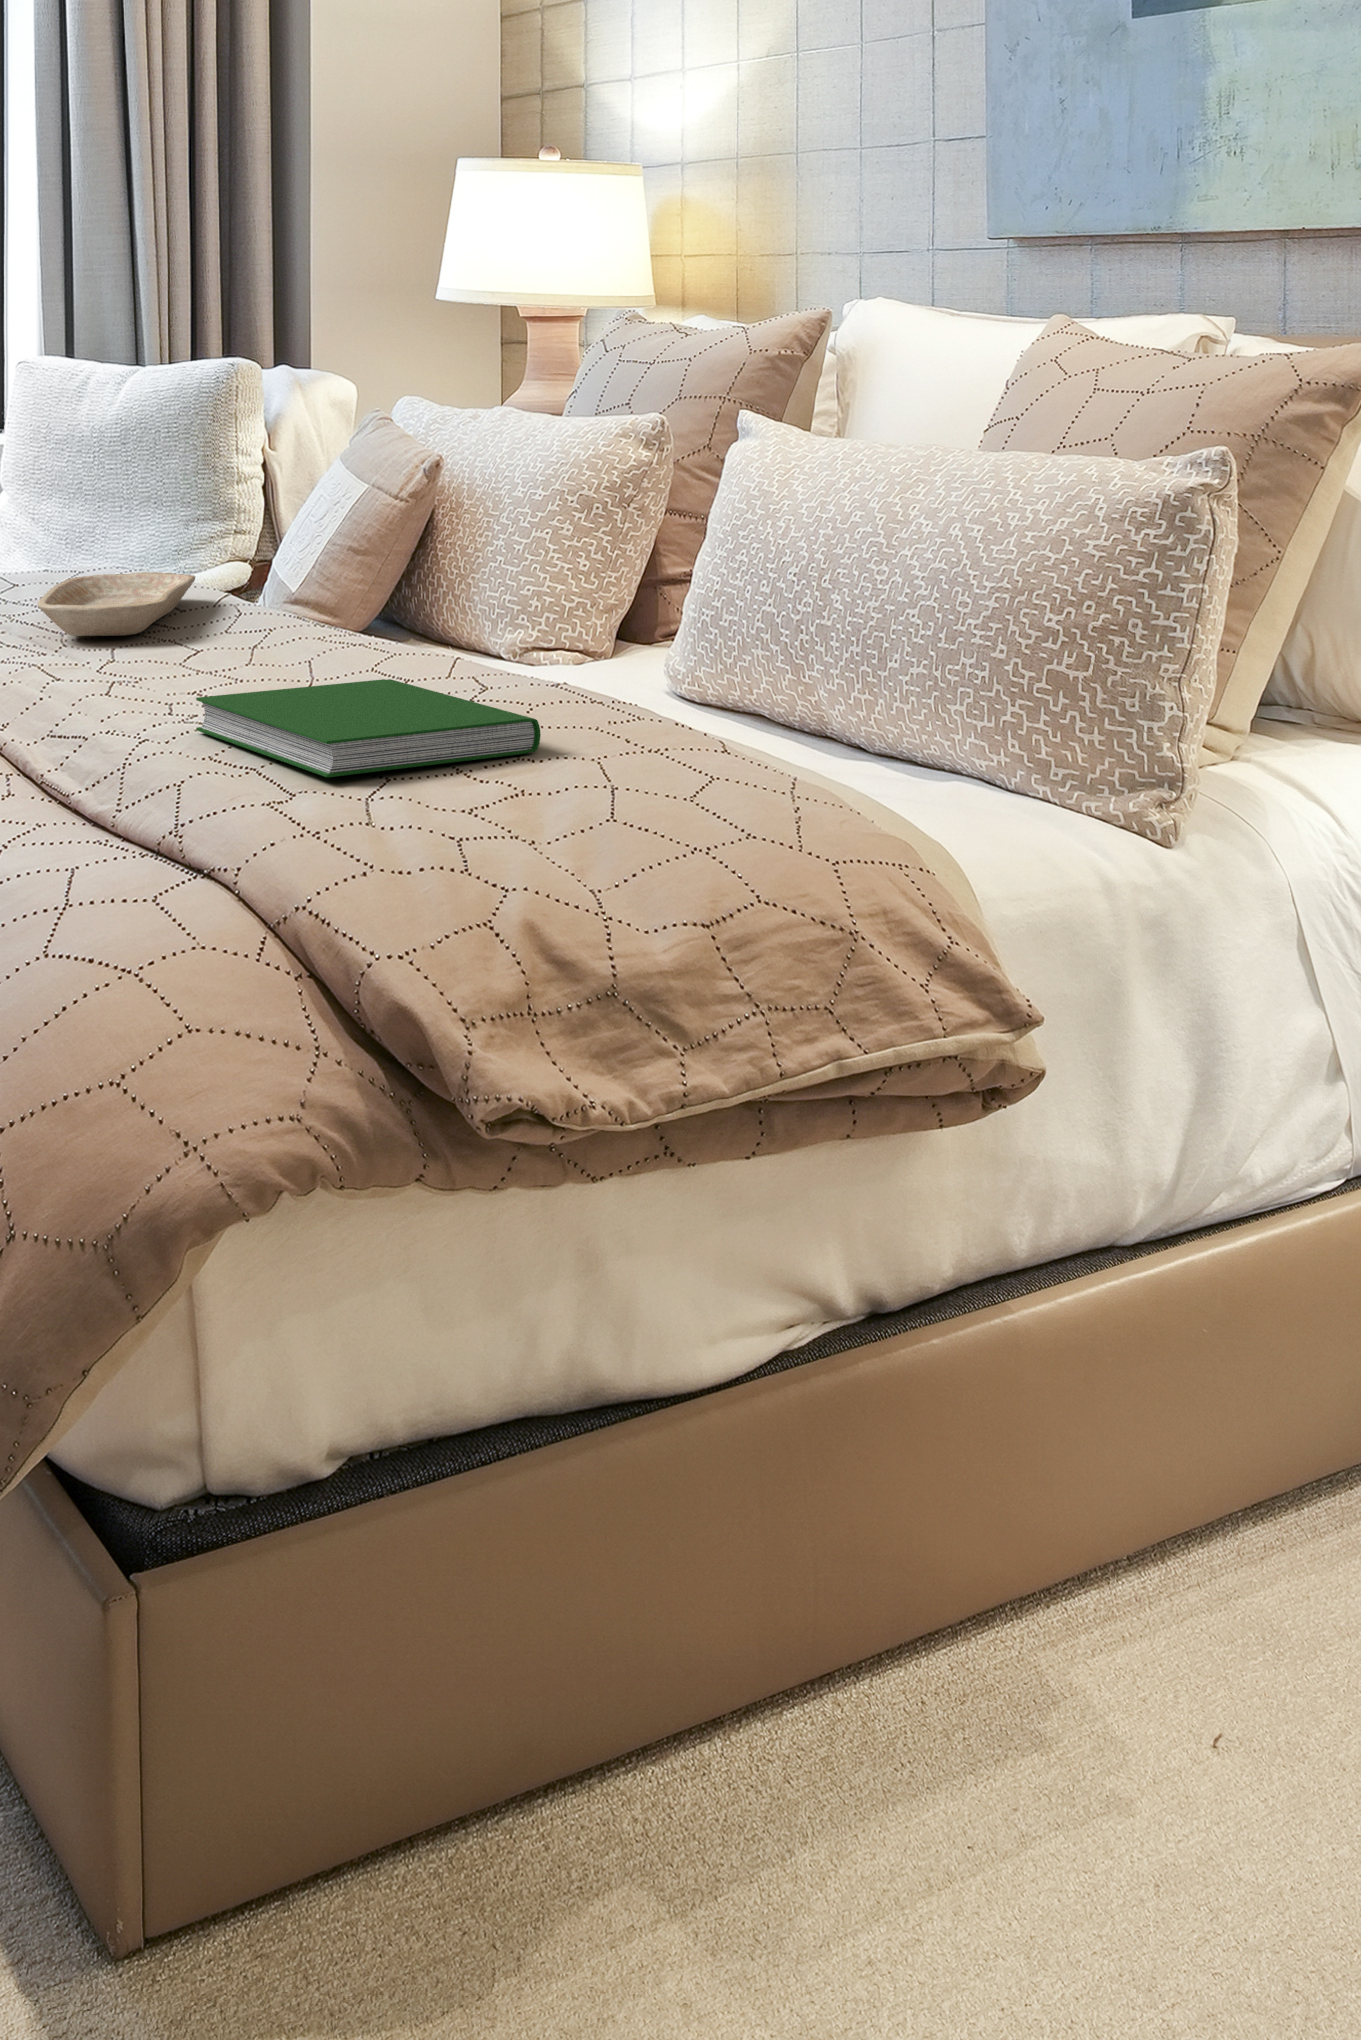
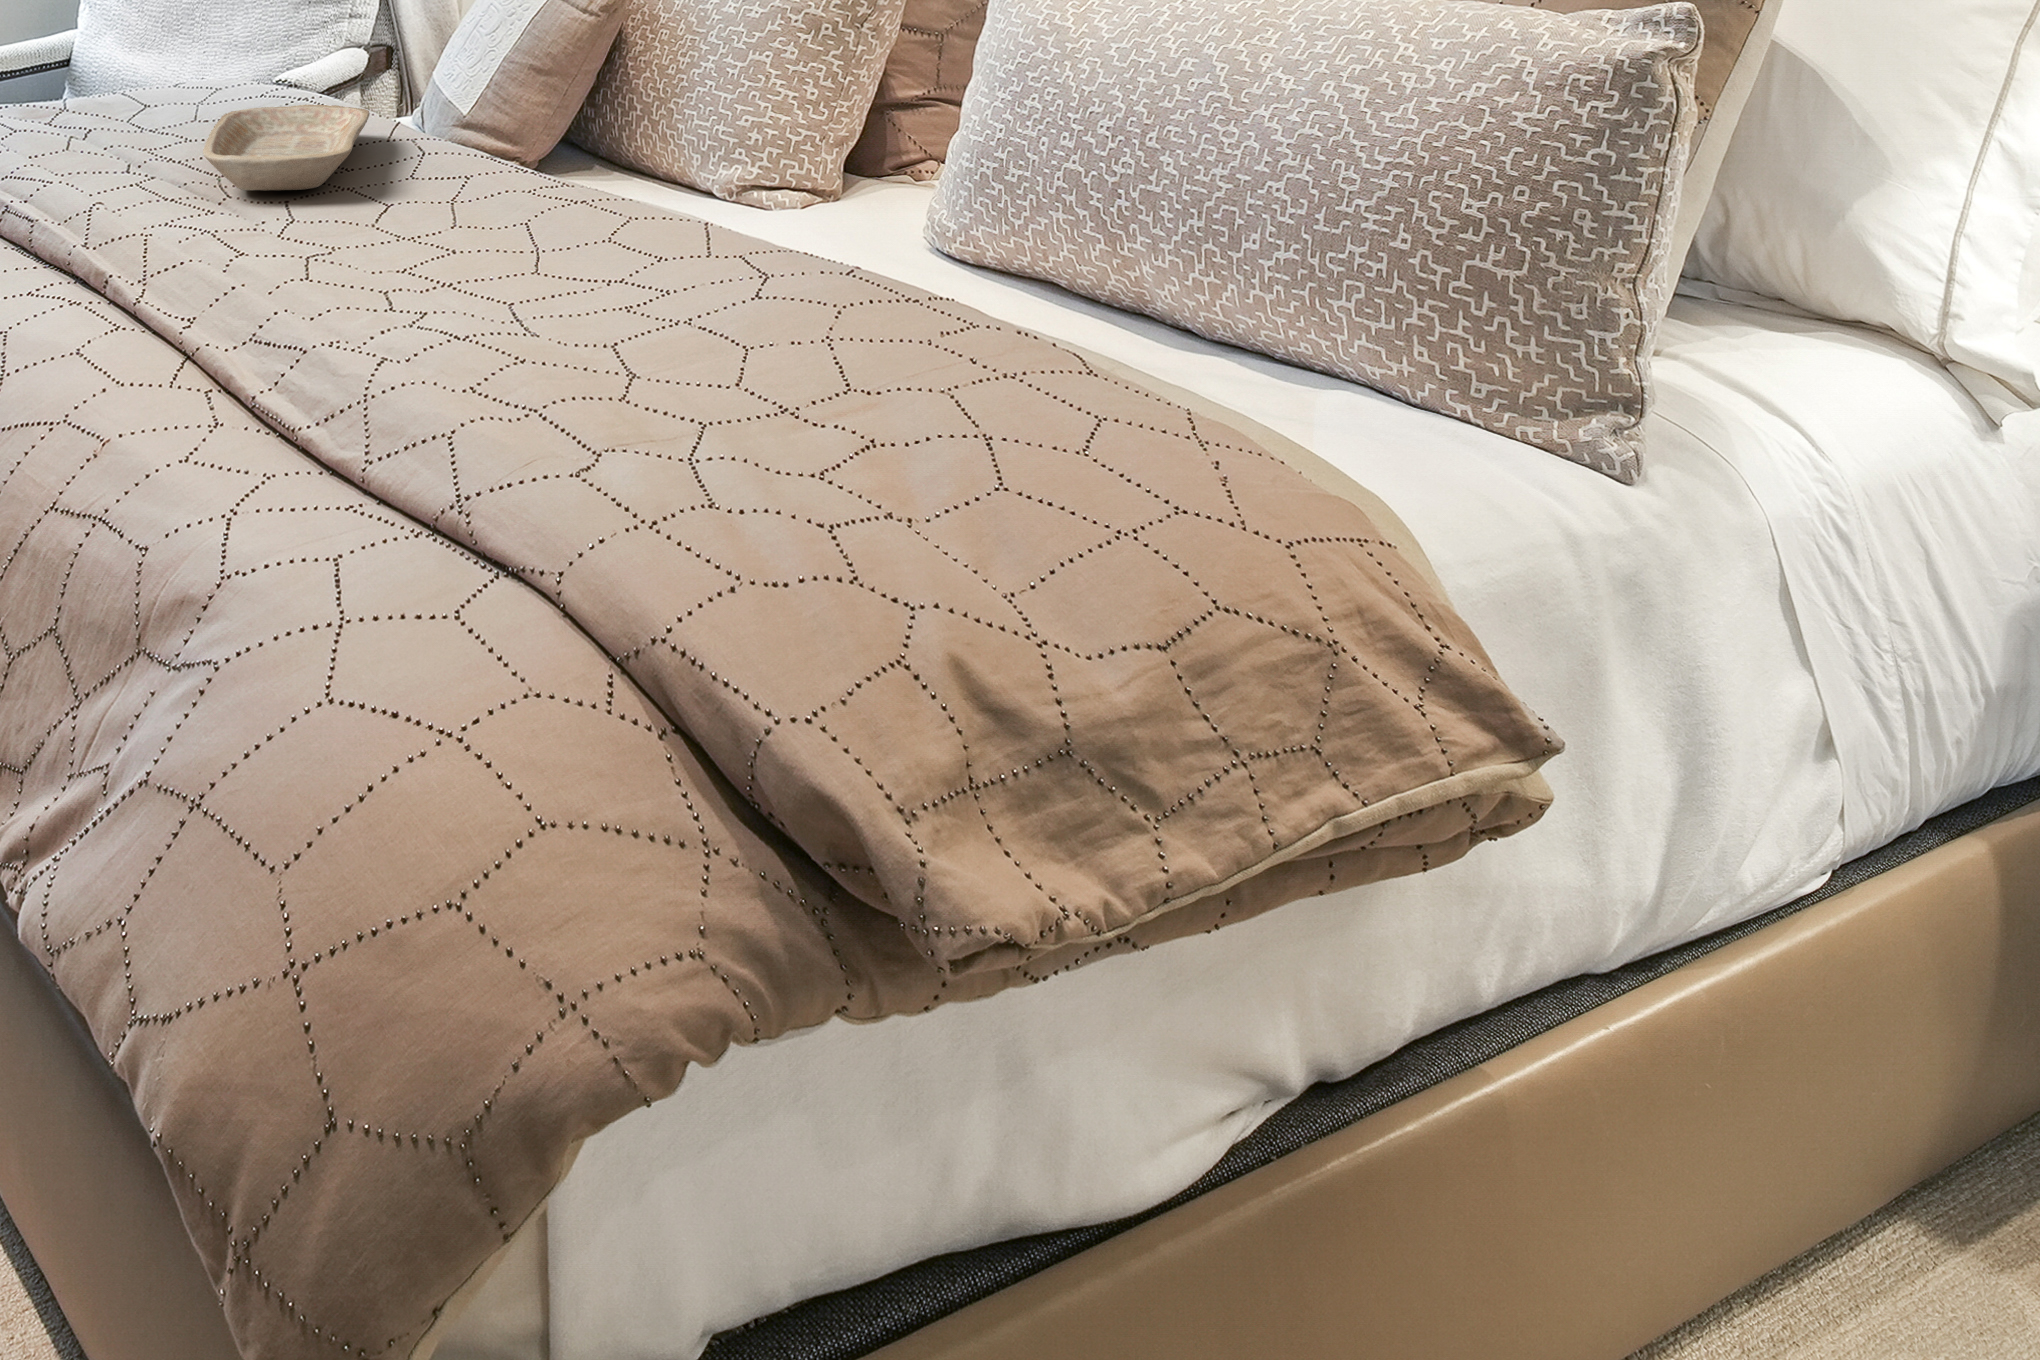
hardcover book: present [196,679,541,777] -> none [437,265,871,417]

